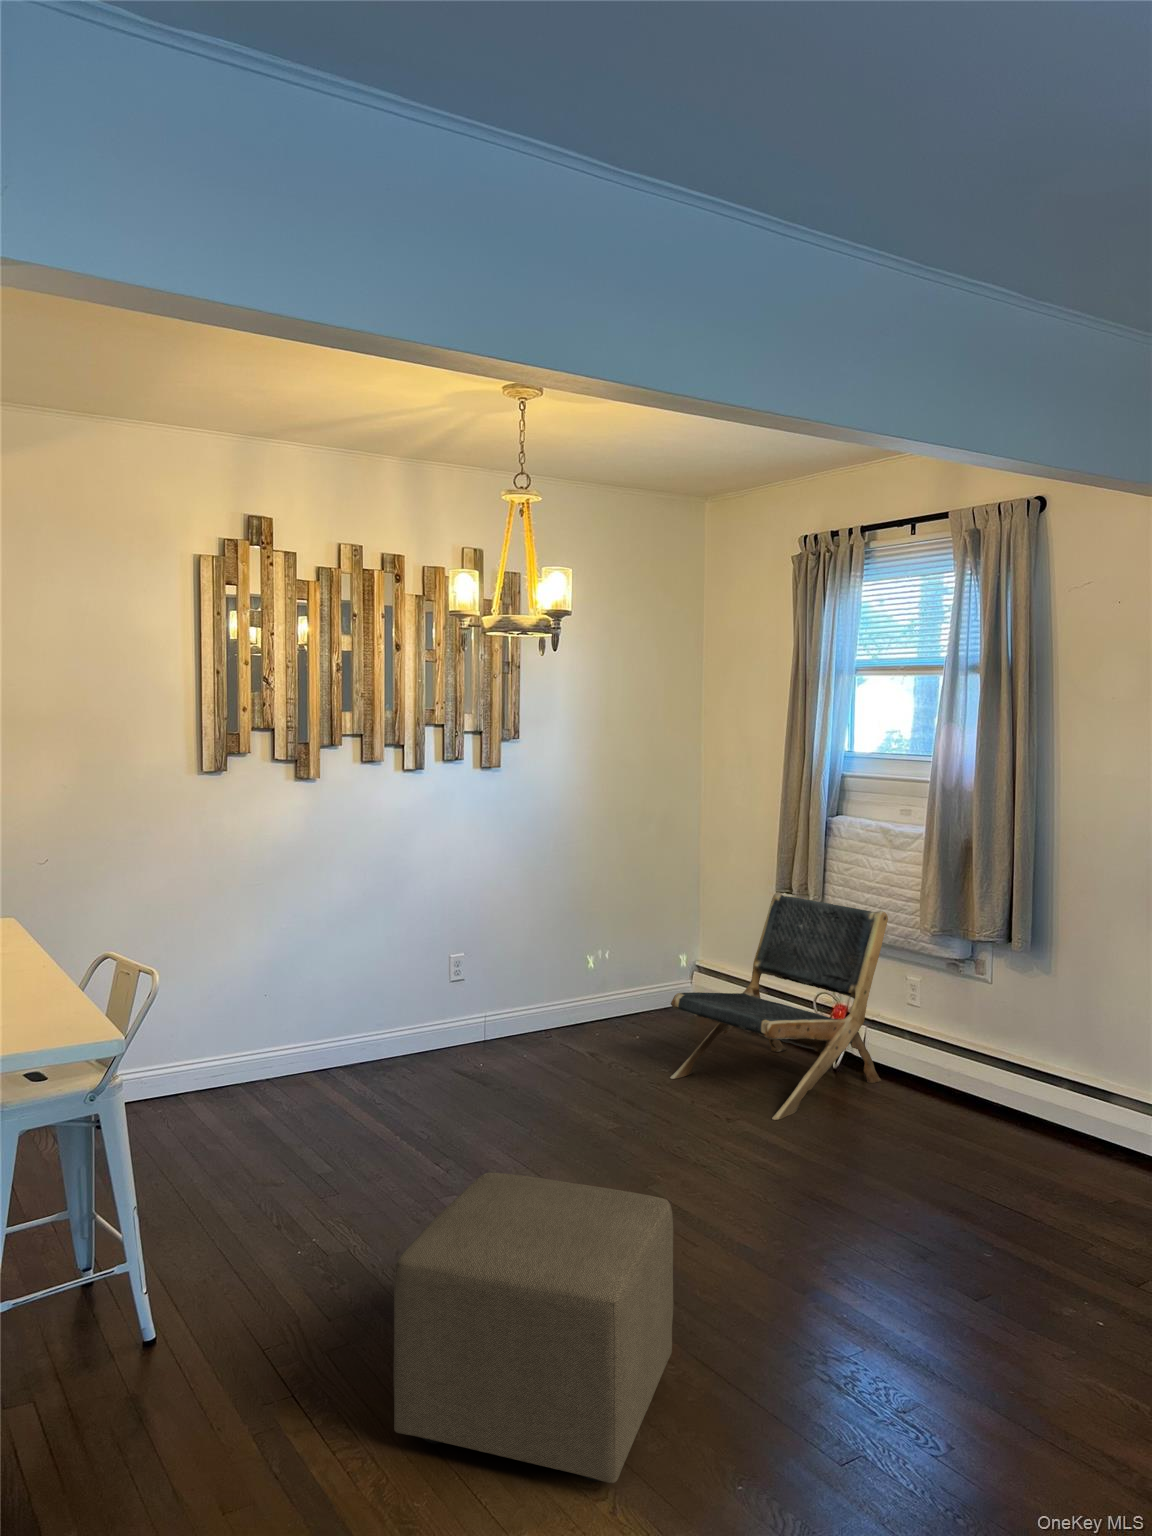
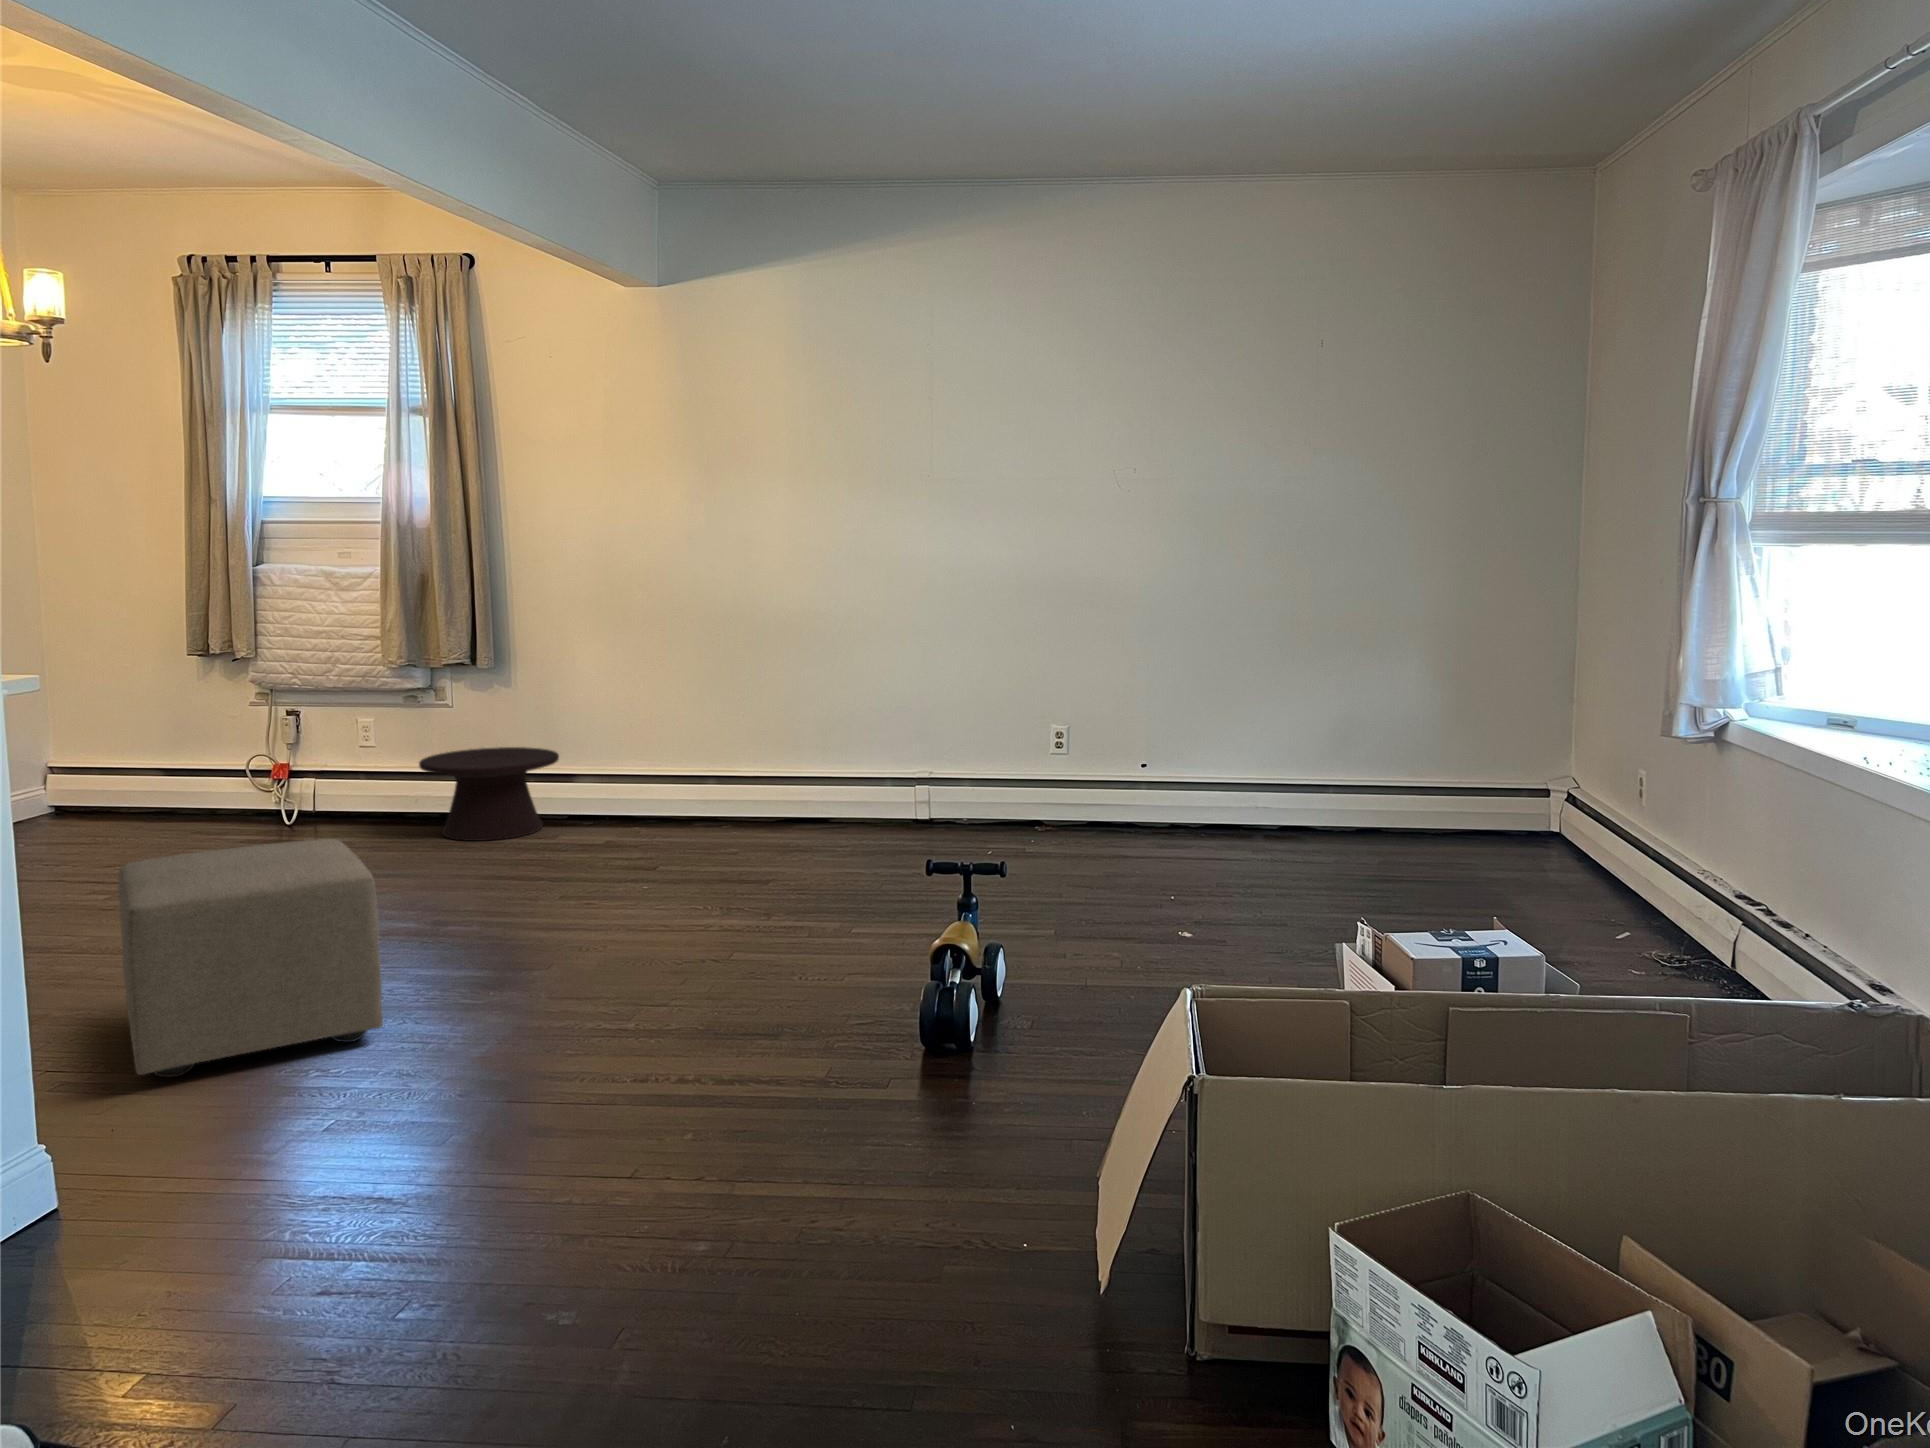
lounge chair: present [670,892,888,1120] -> none [104,653,349,863]
side table: none [928,1036,1085,1161] -> present [419,747,559,841]

